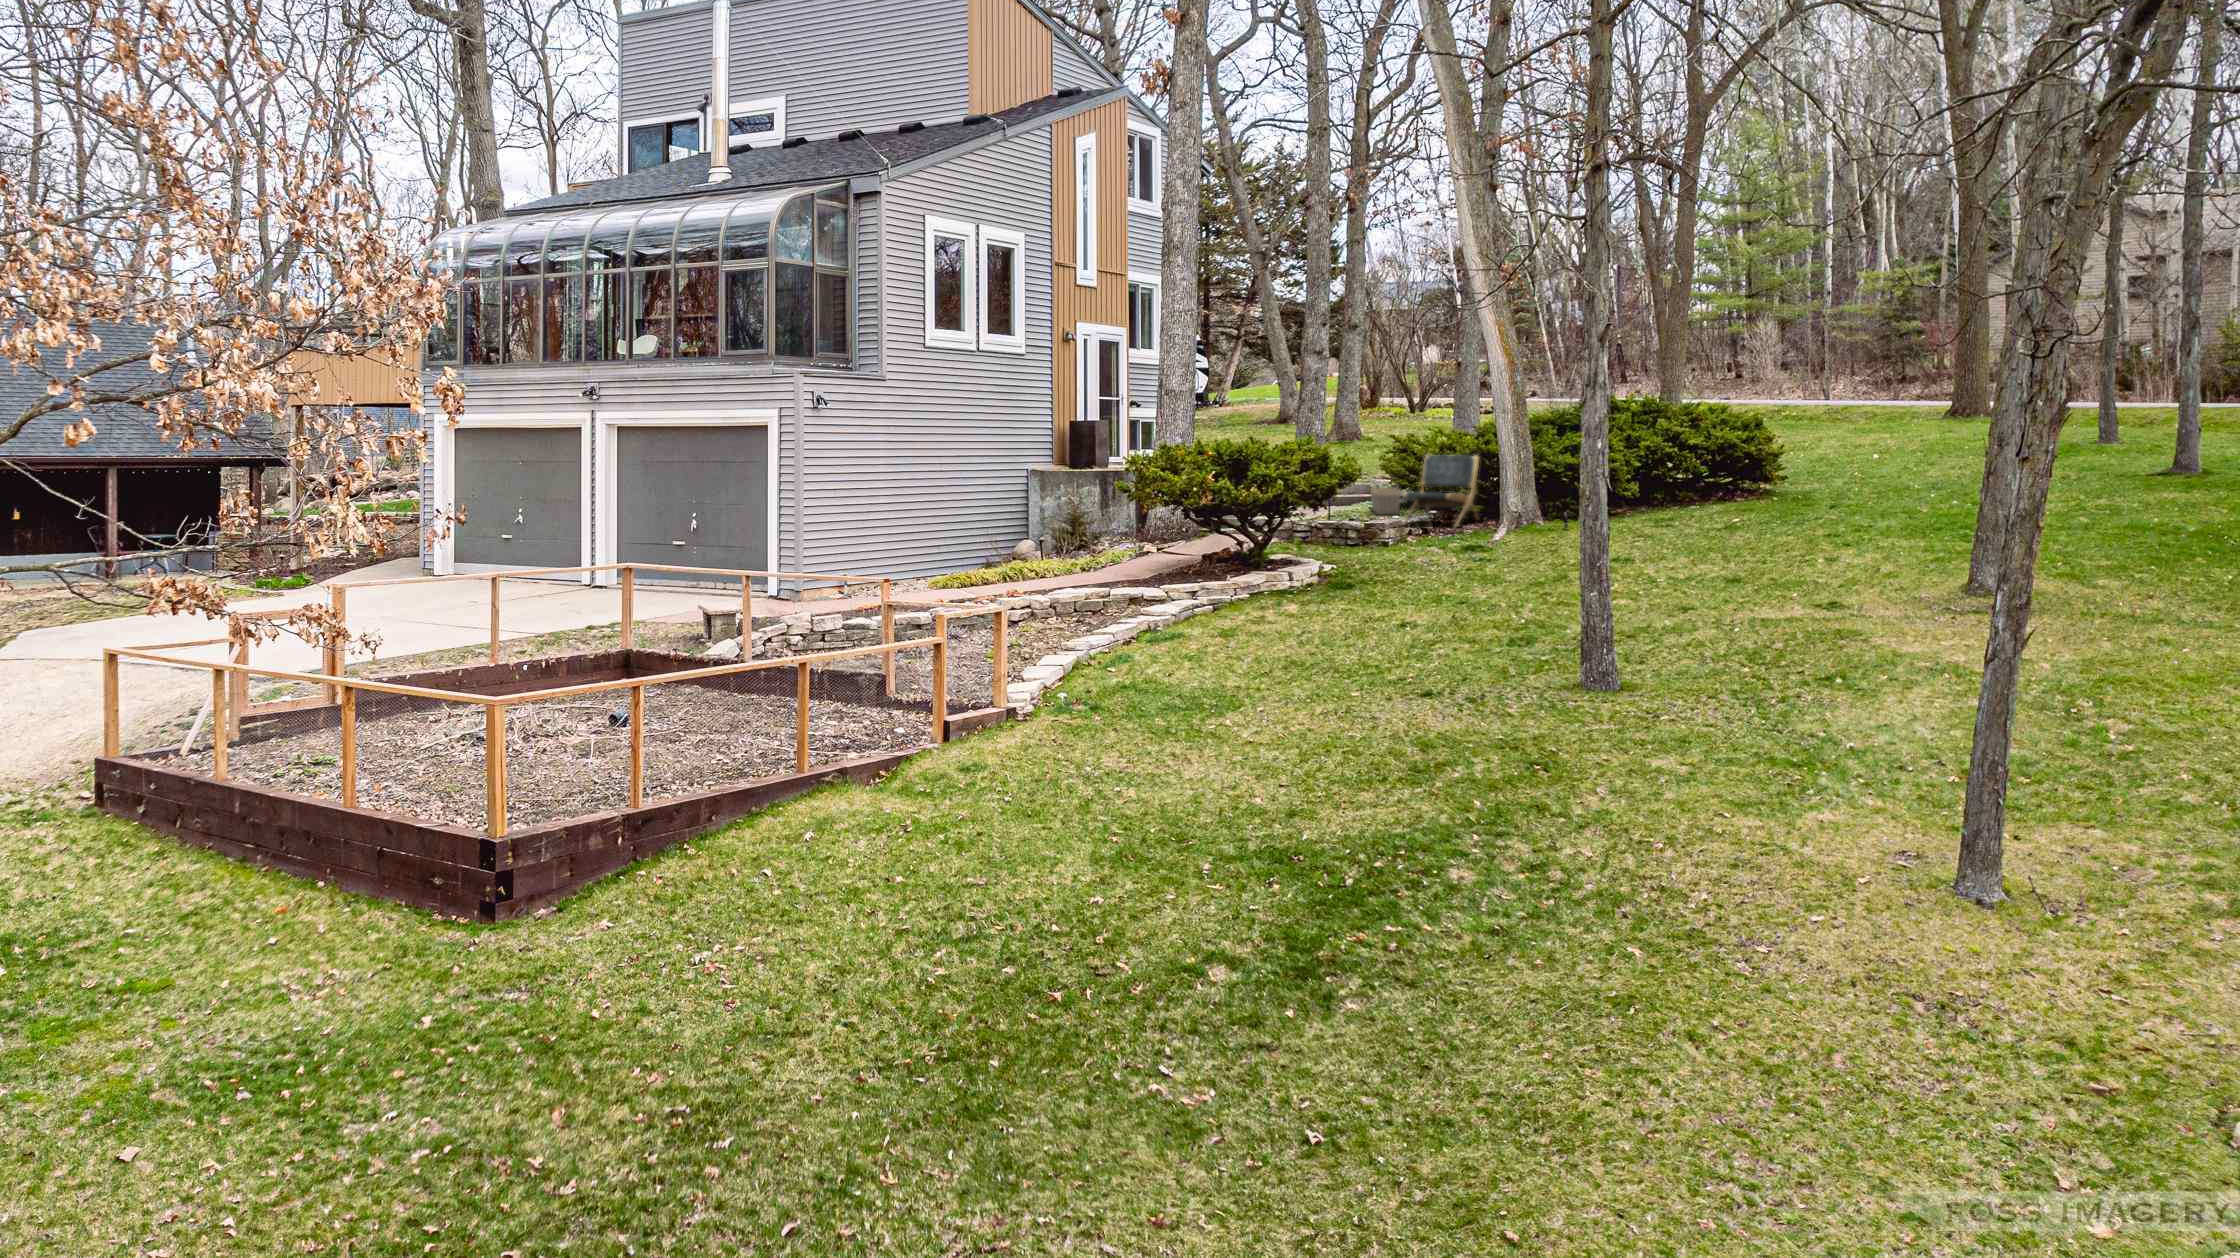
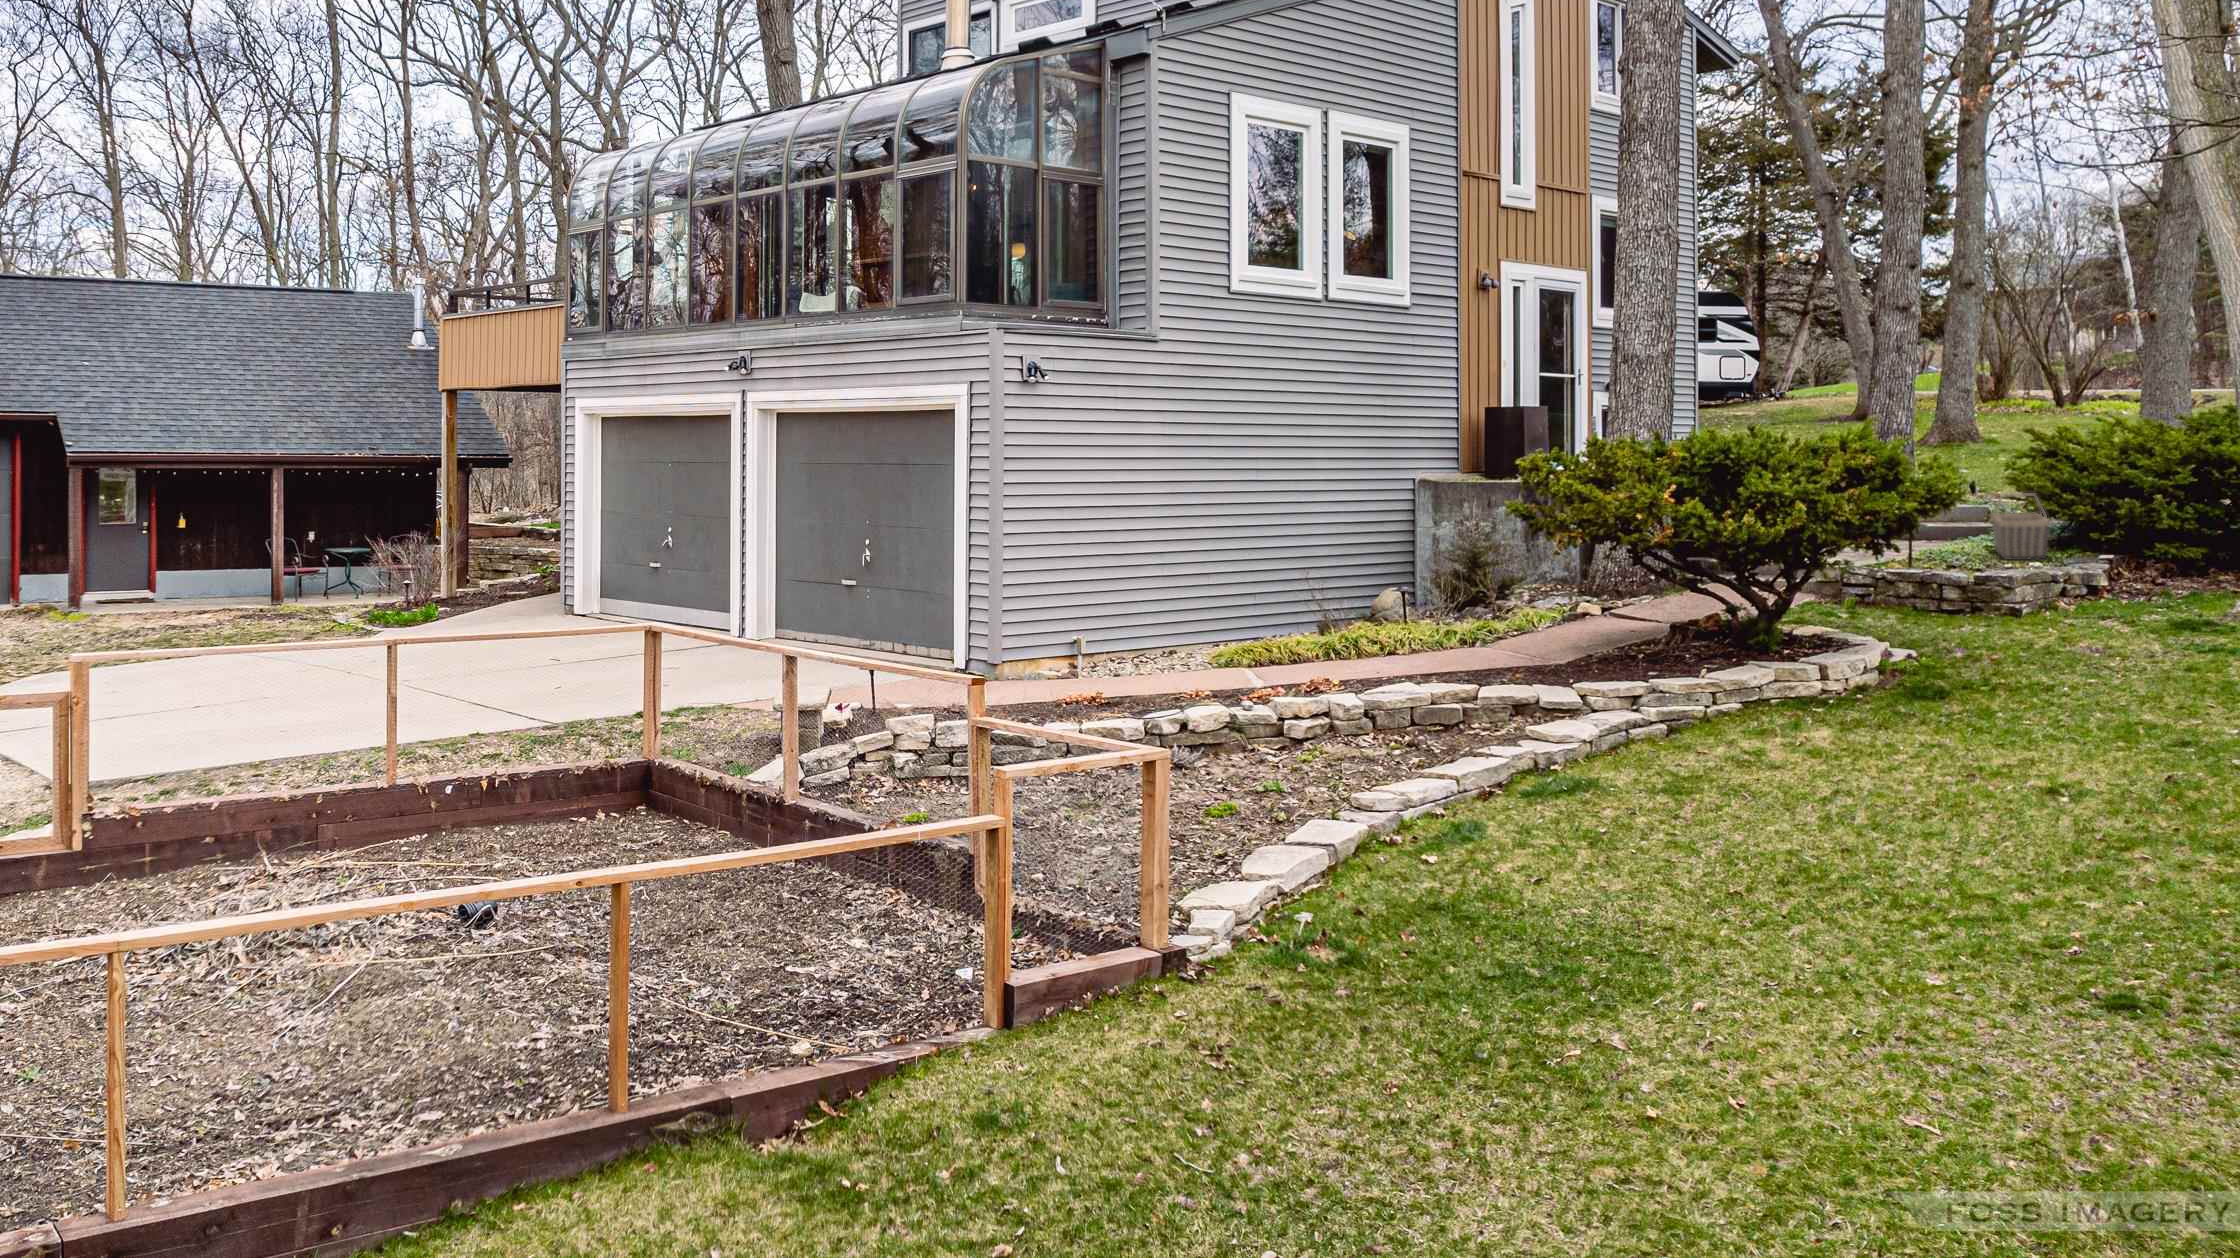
lounge chair: present [1402,455,1479,527] -> none [2051,457,2209,586]

